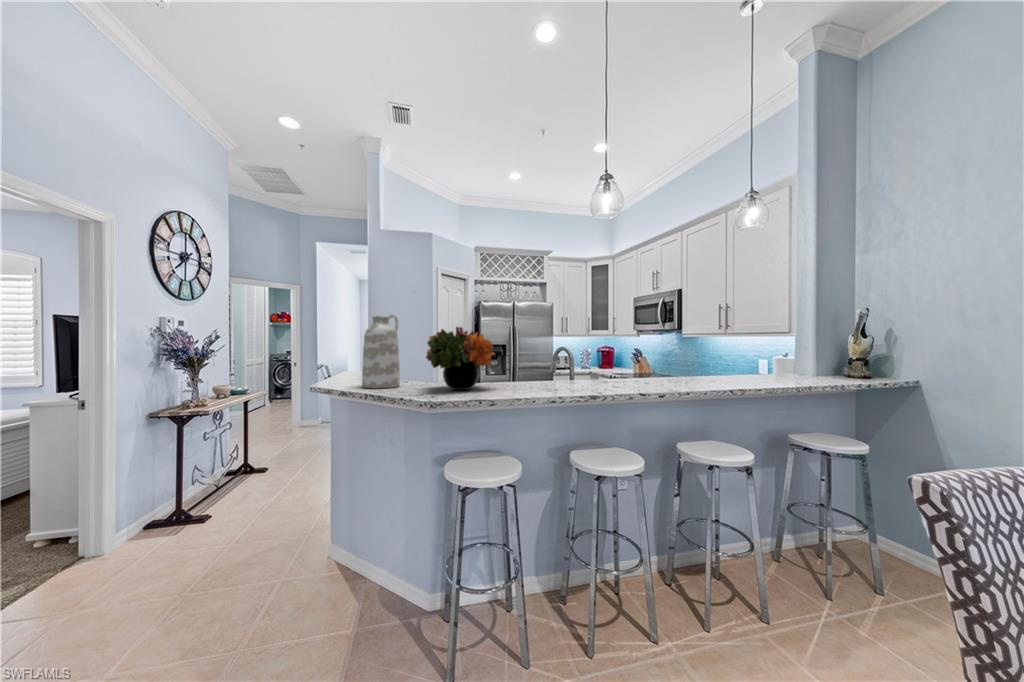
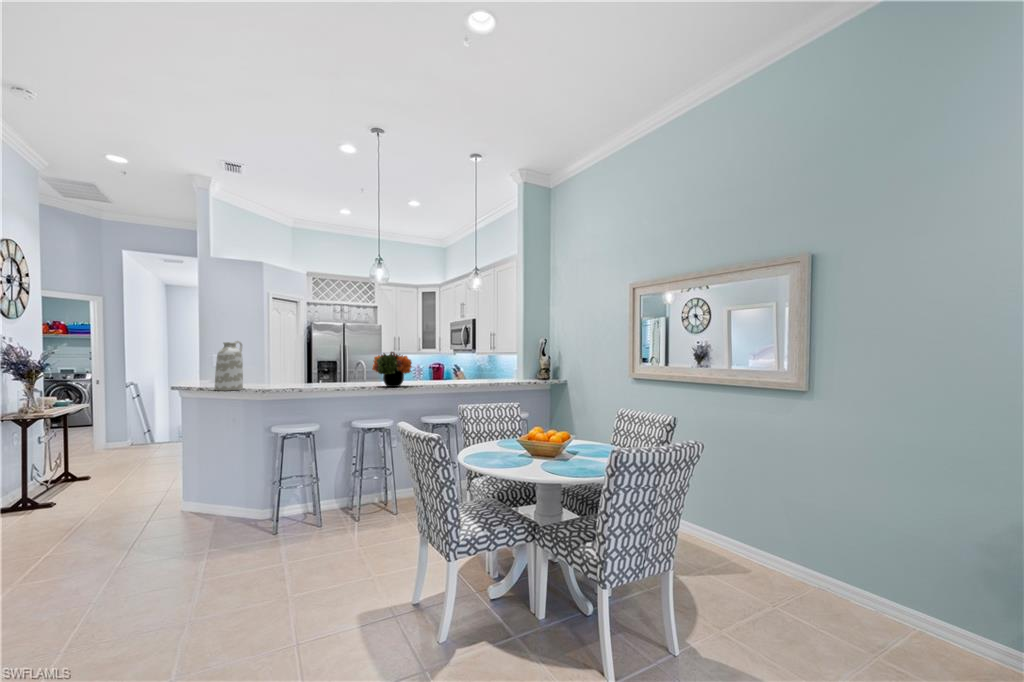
flower arrangement: present [426,327,494,390] -> present [372,352,412,387]

